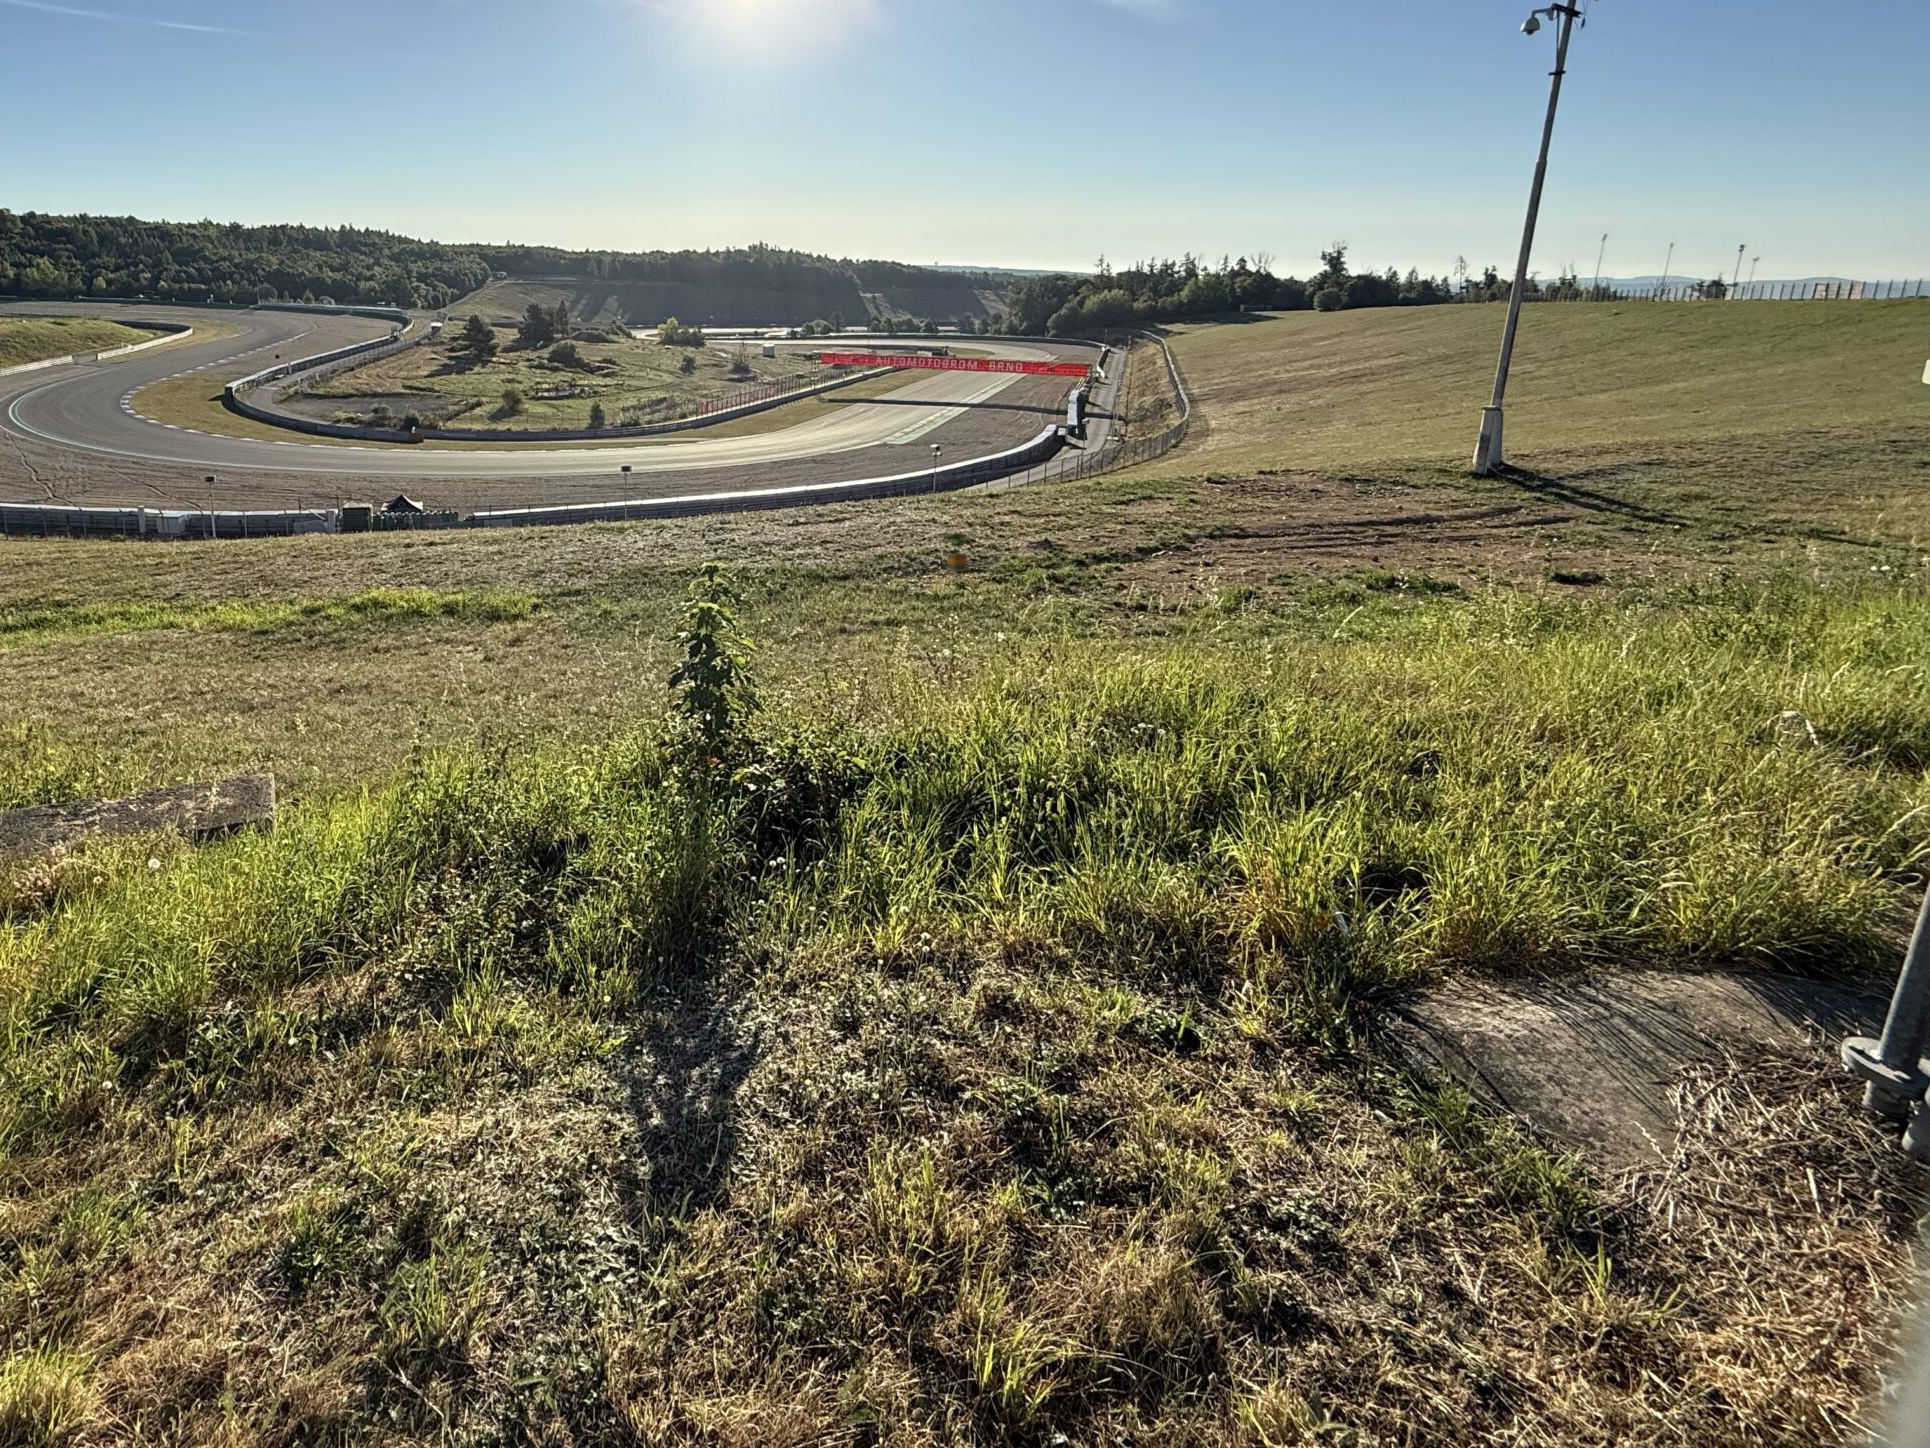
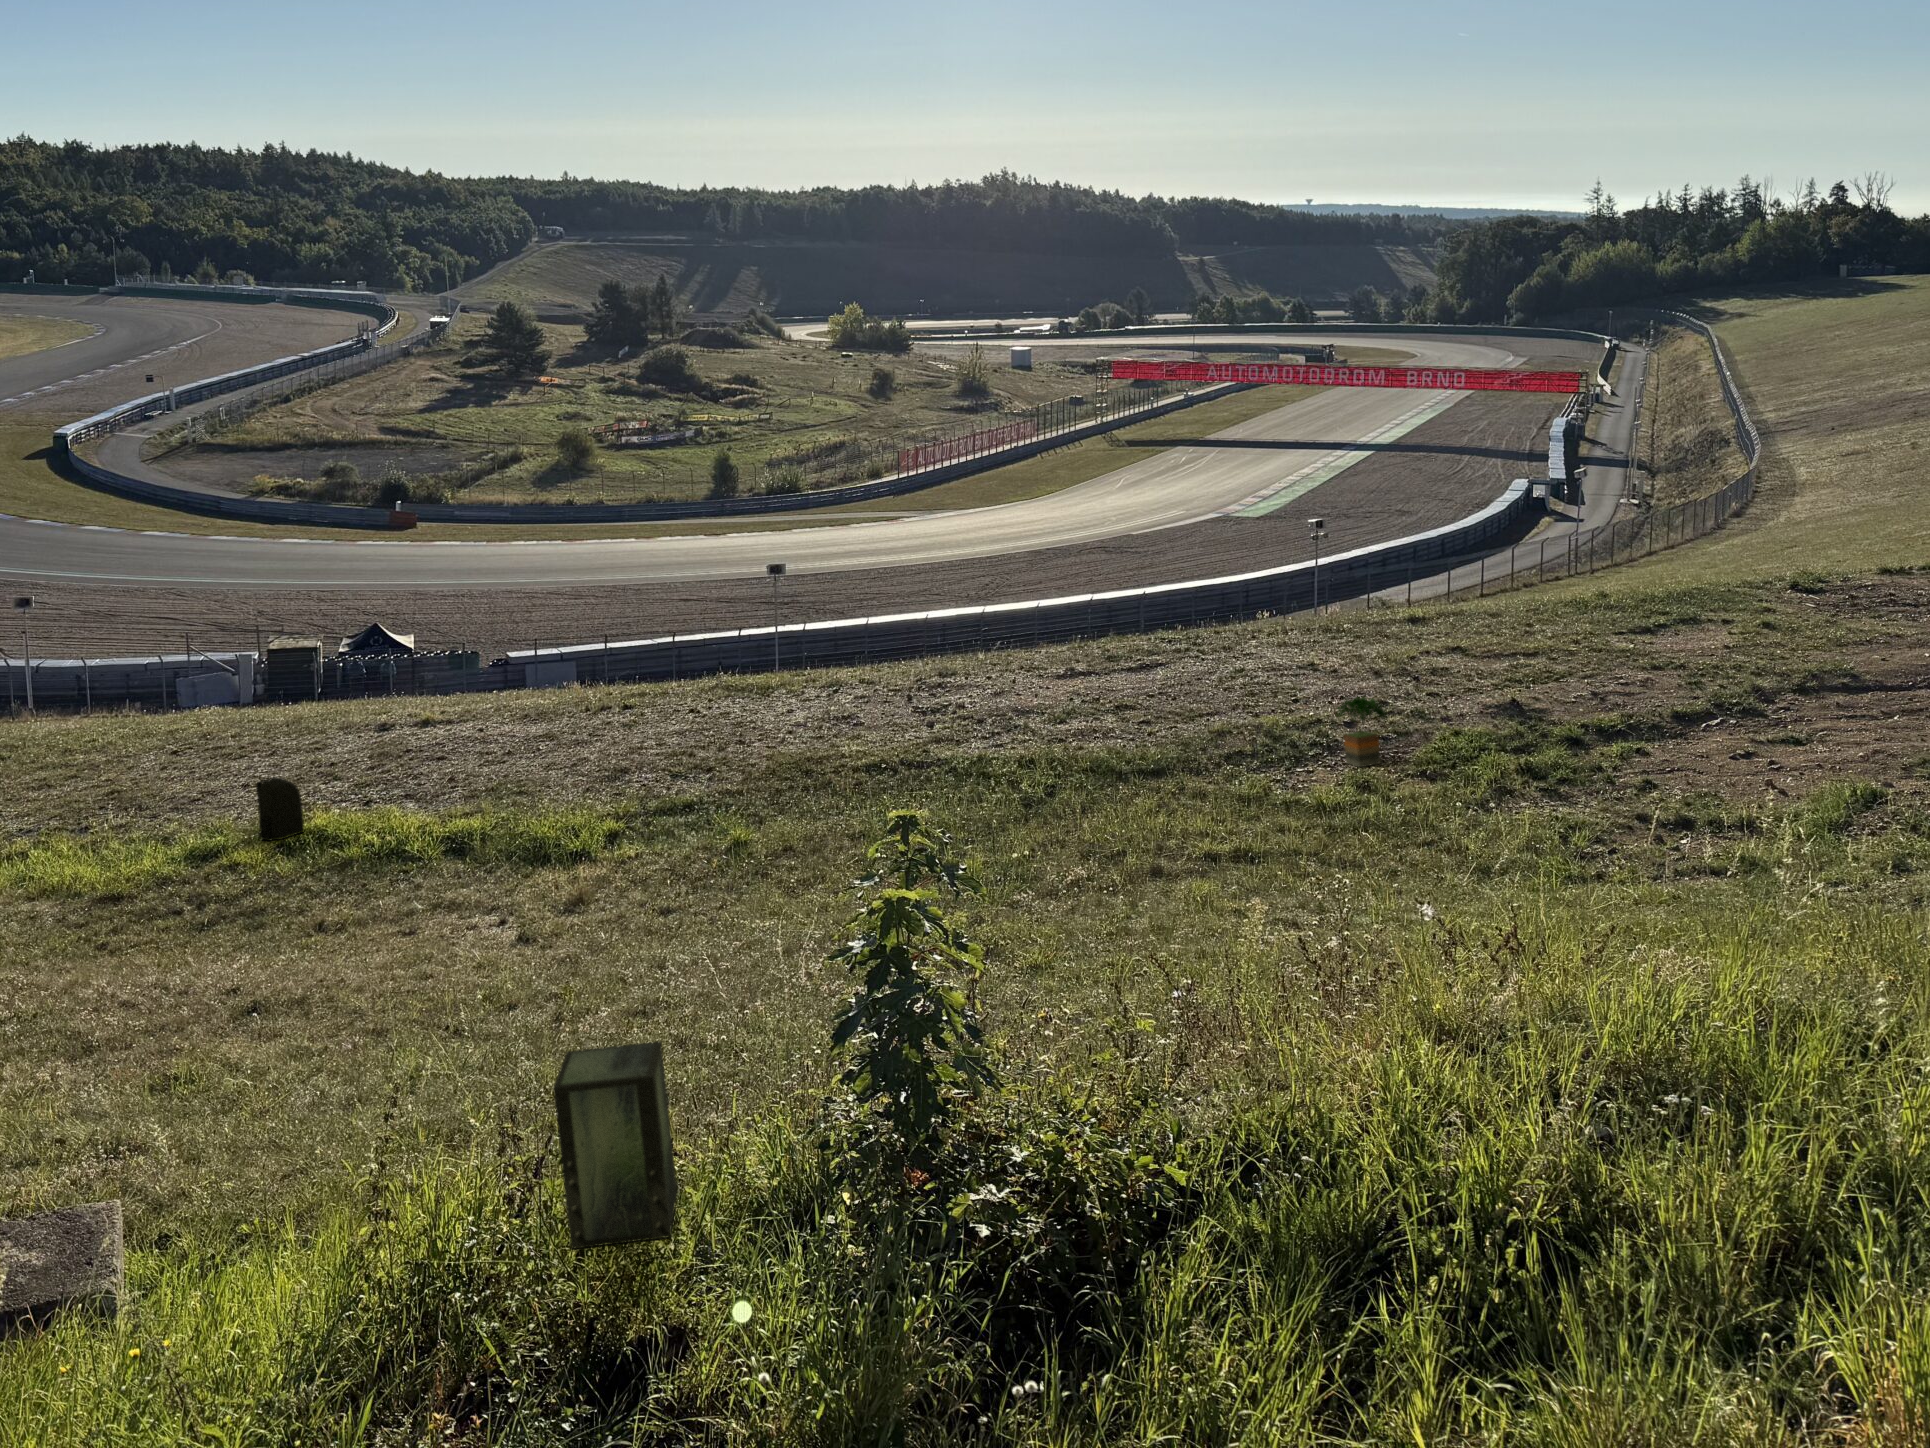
backpack: none [317,562,345,599] -> present [256,777,304,841]
storage box: none [508,688,575,799] -> present [553,1041,678,1249]

